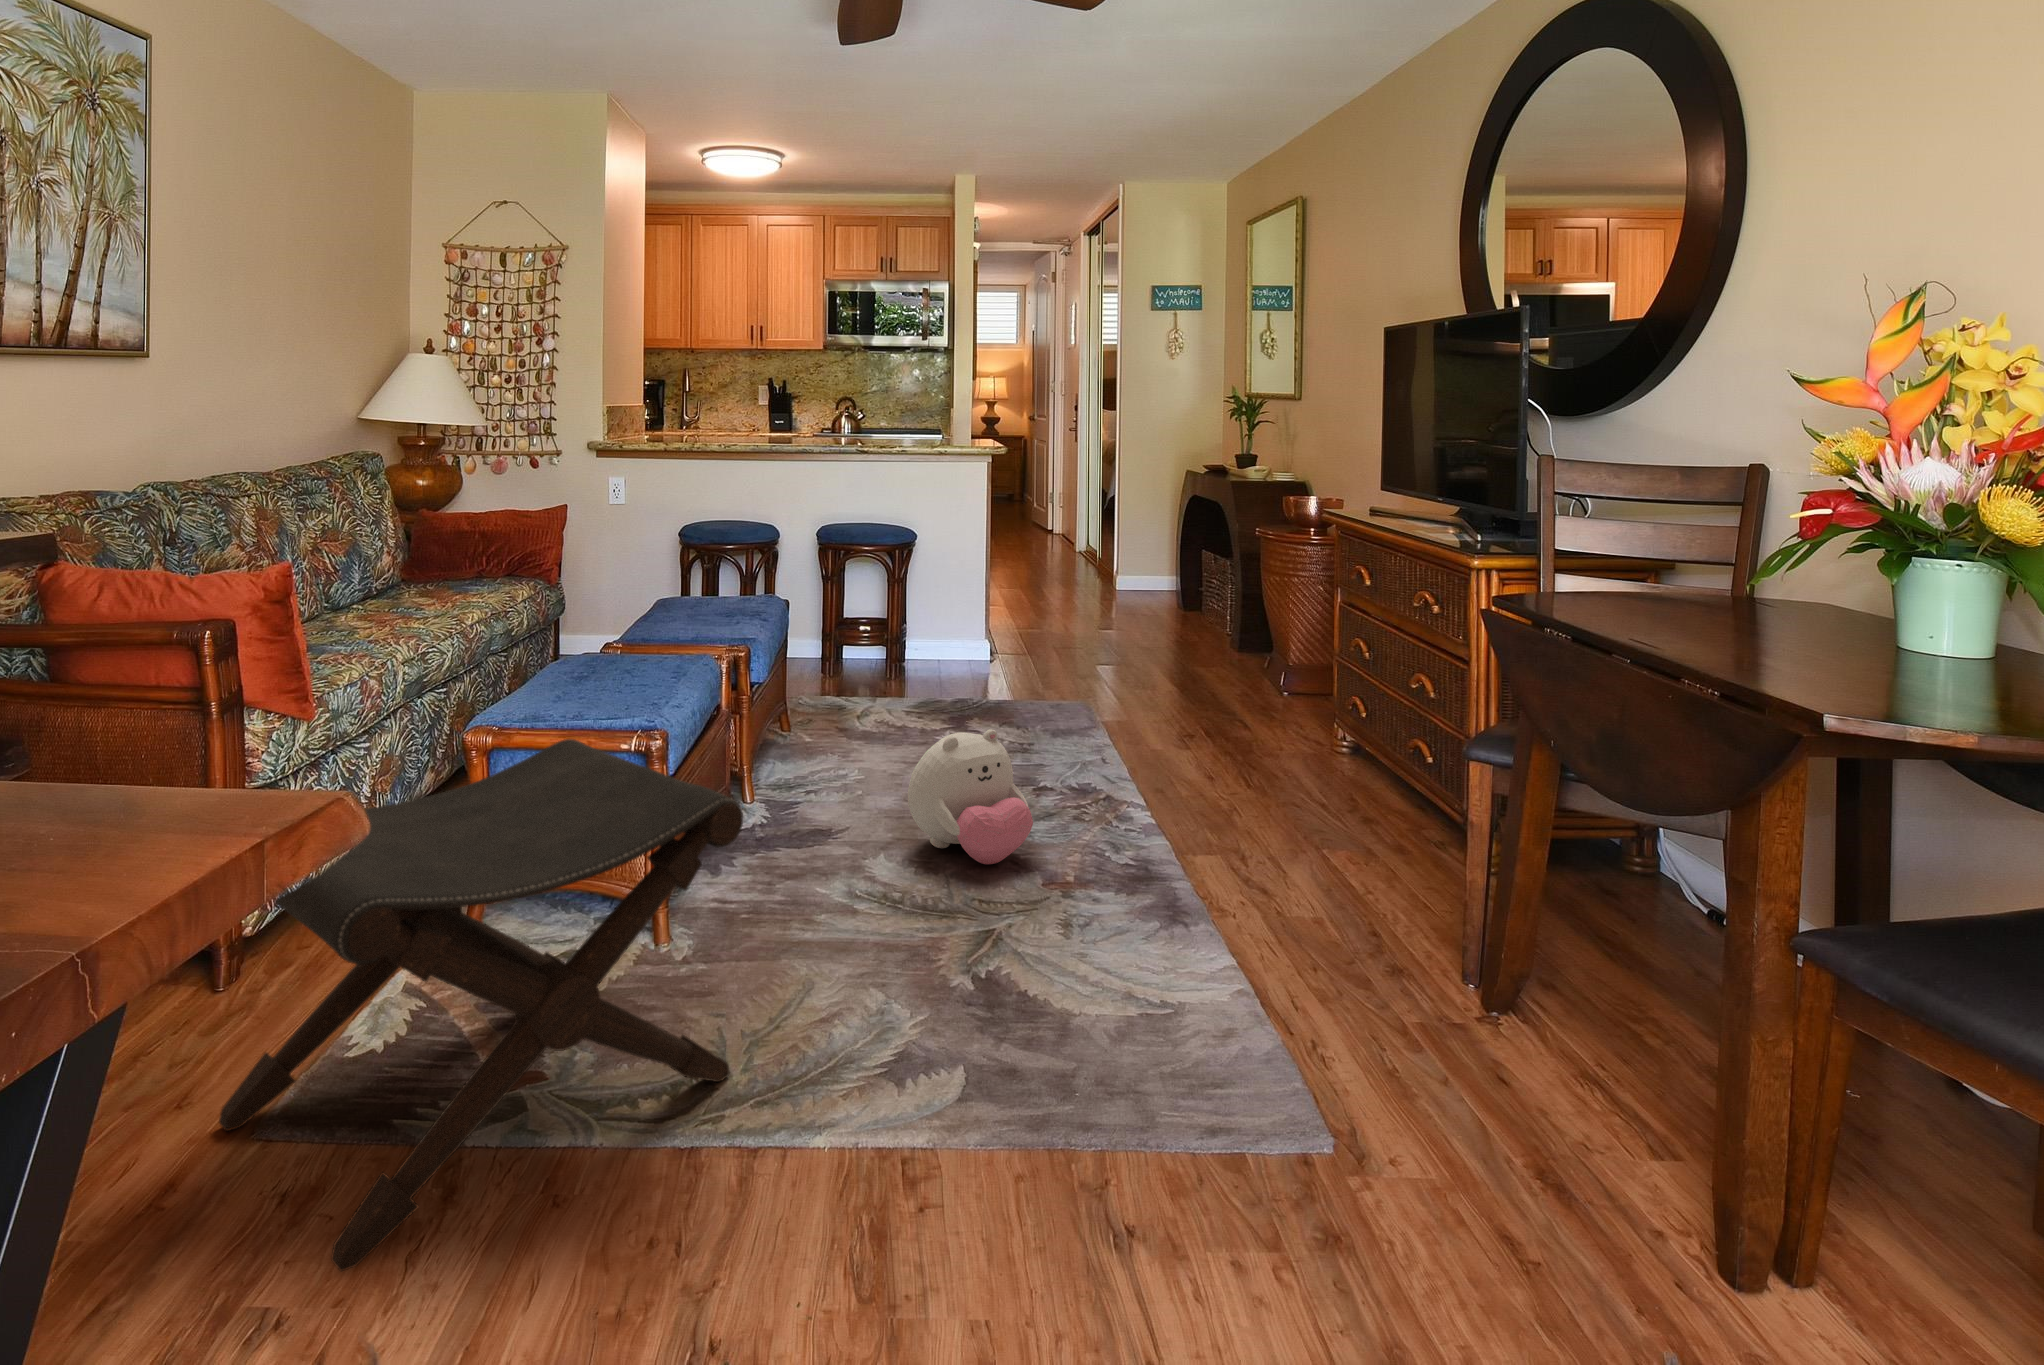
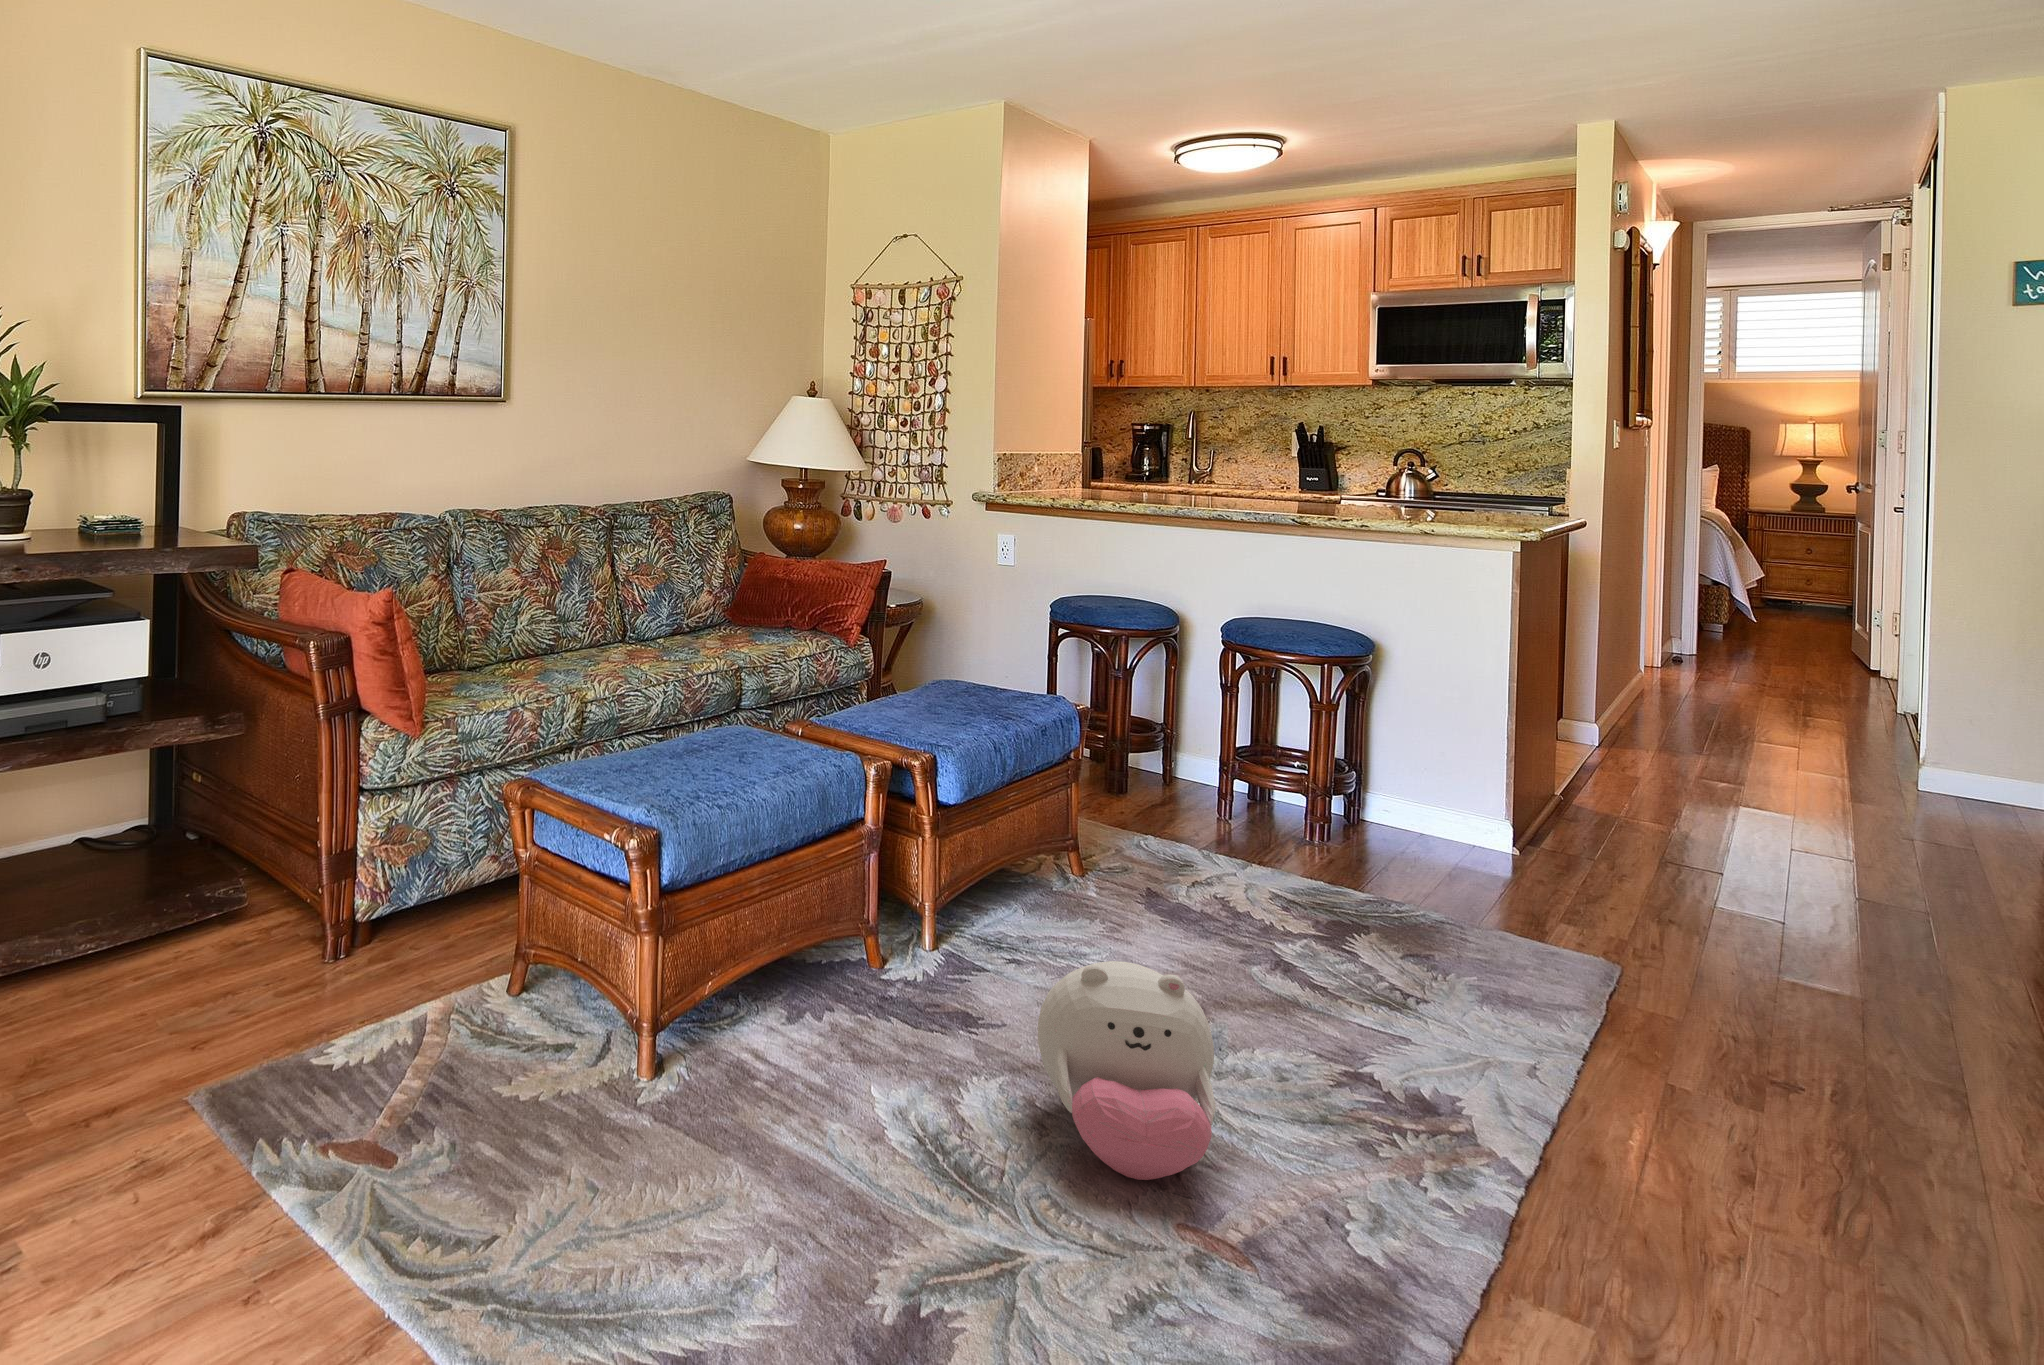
footstool: present [219,739,743,1271] -> none [33,819,541,1298]

